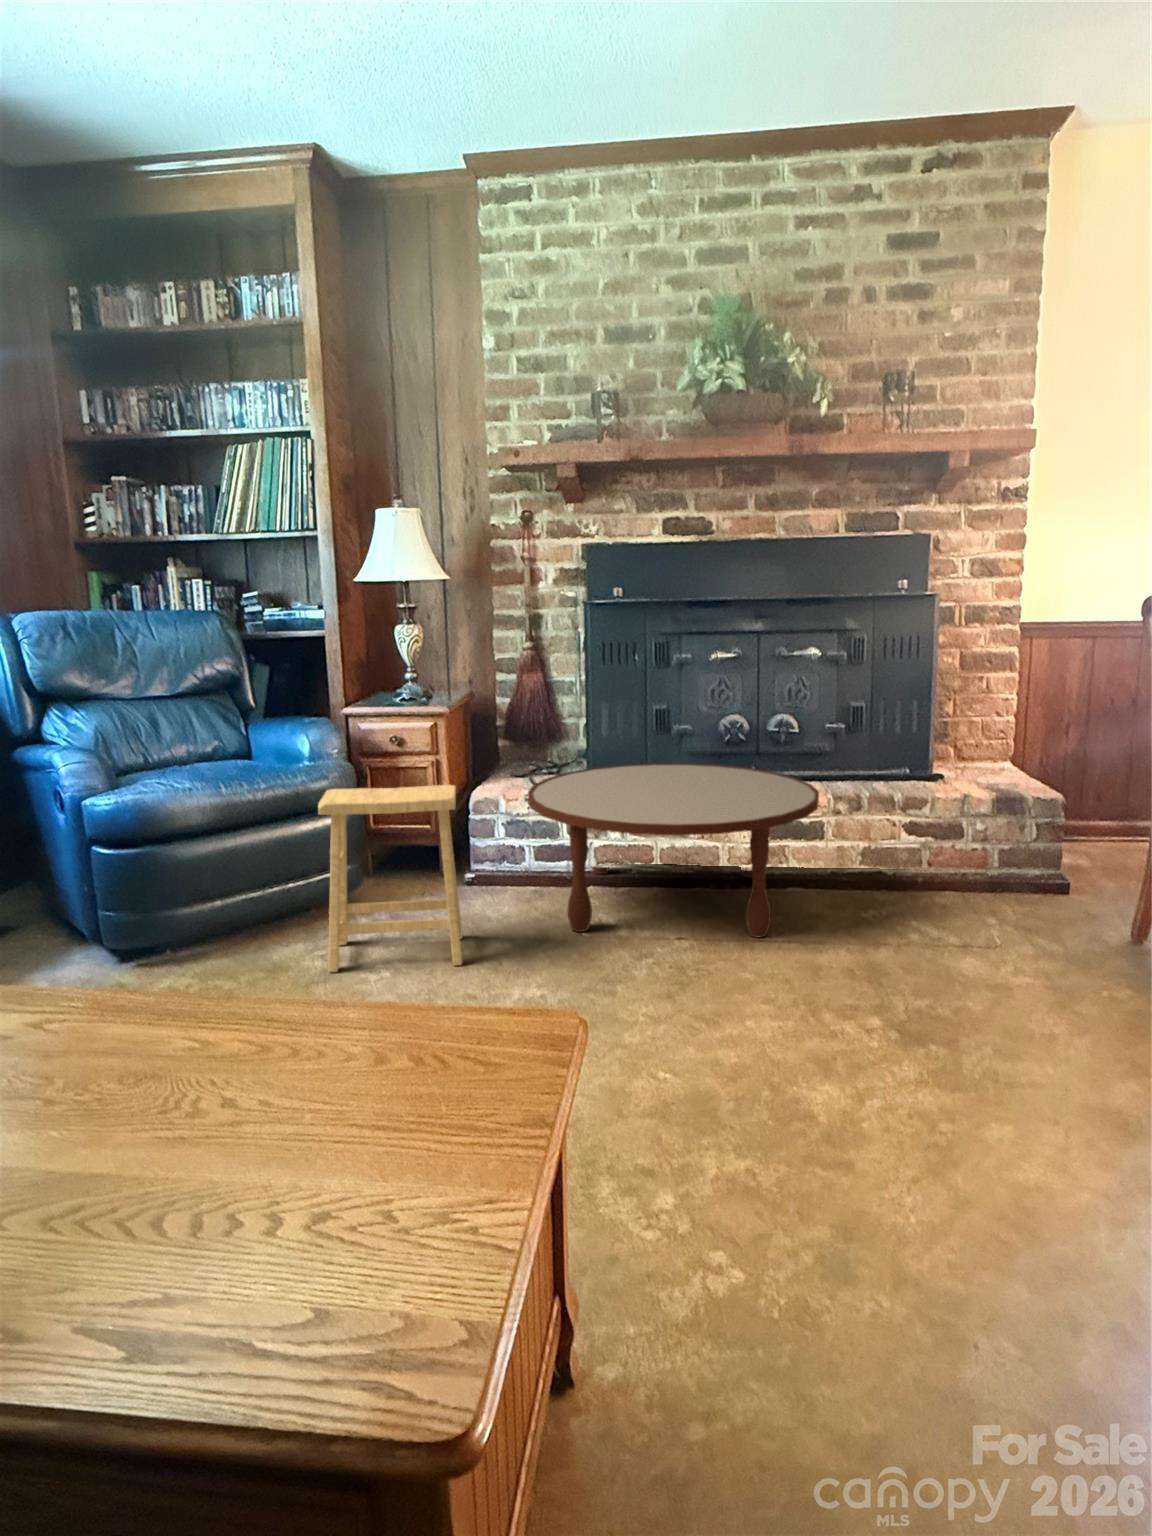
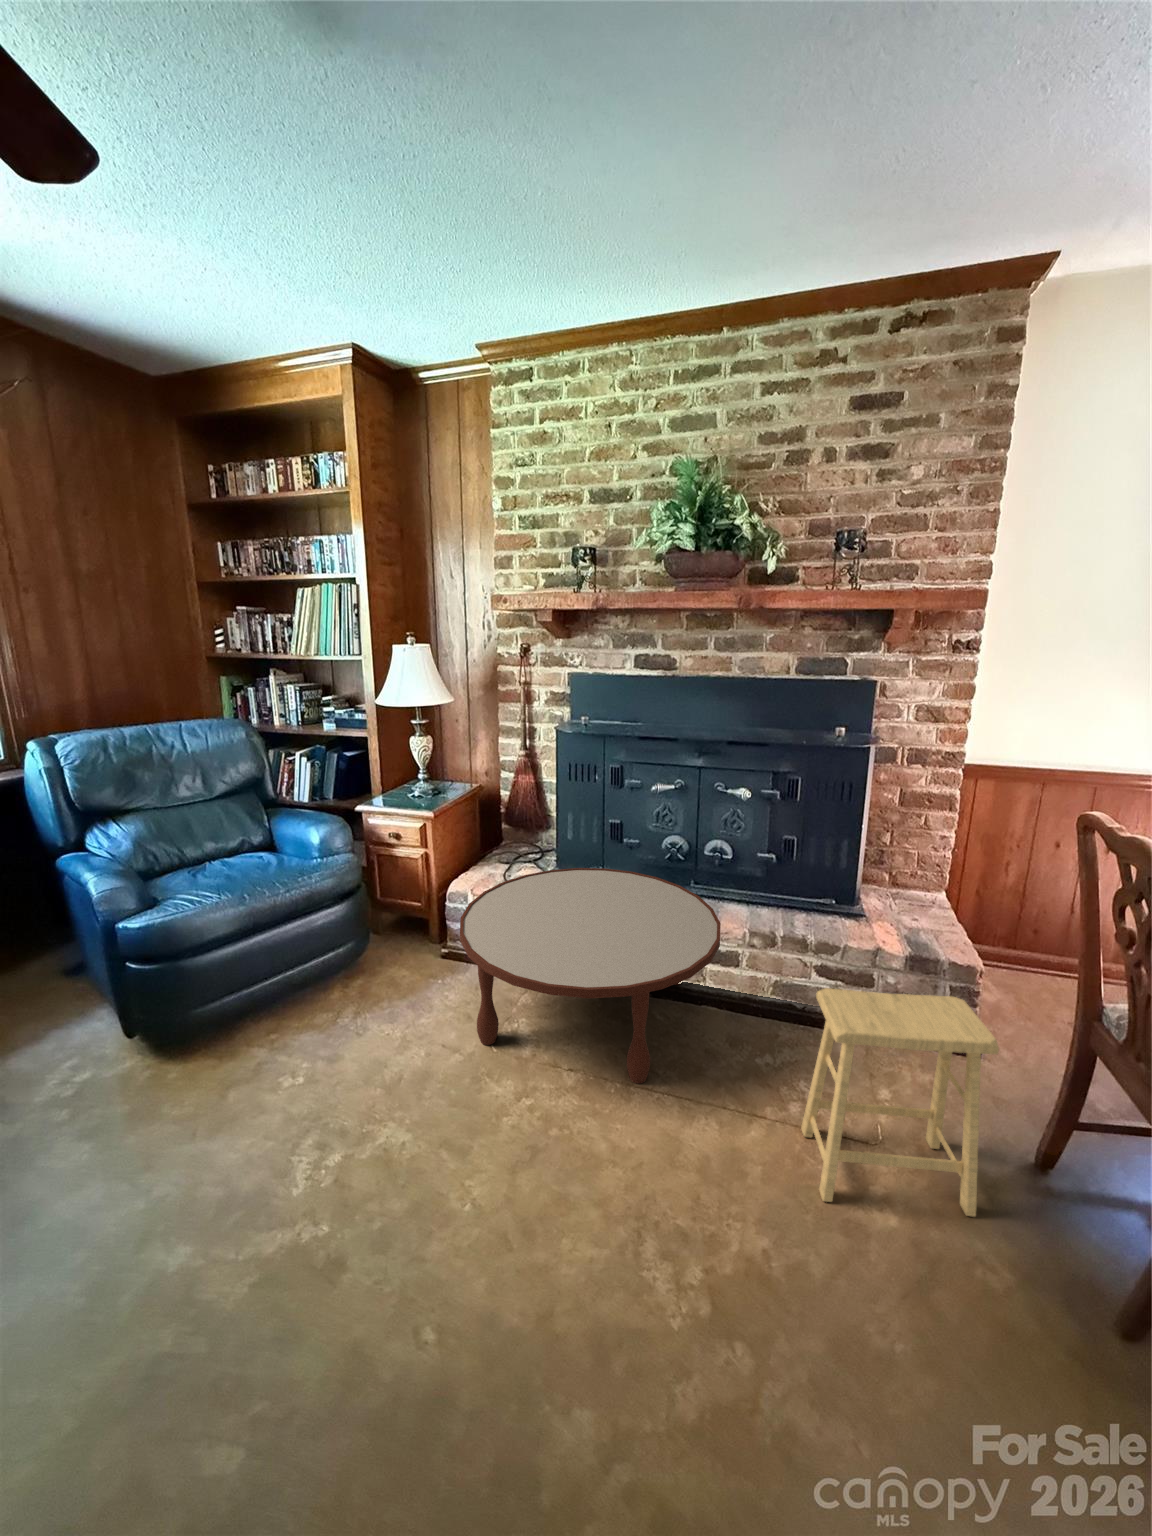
footstool: present [318,785,463,972] -> present [801,988,999,1216]

